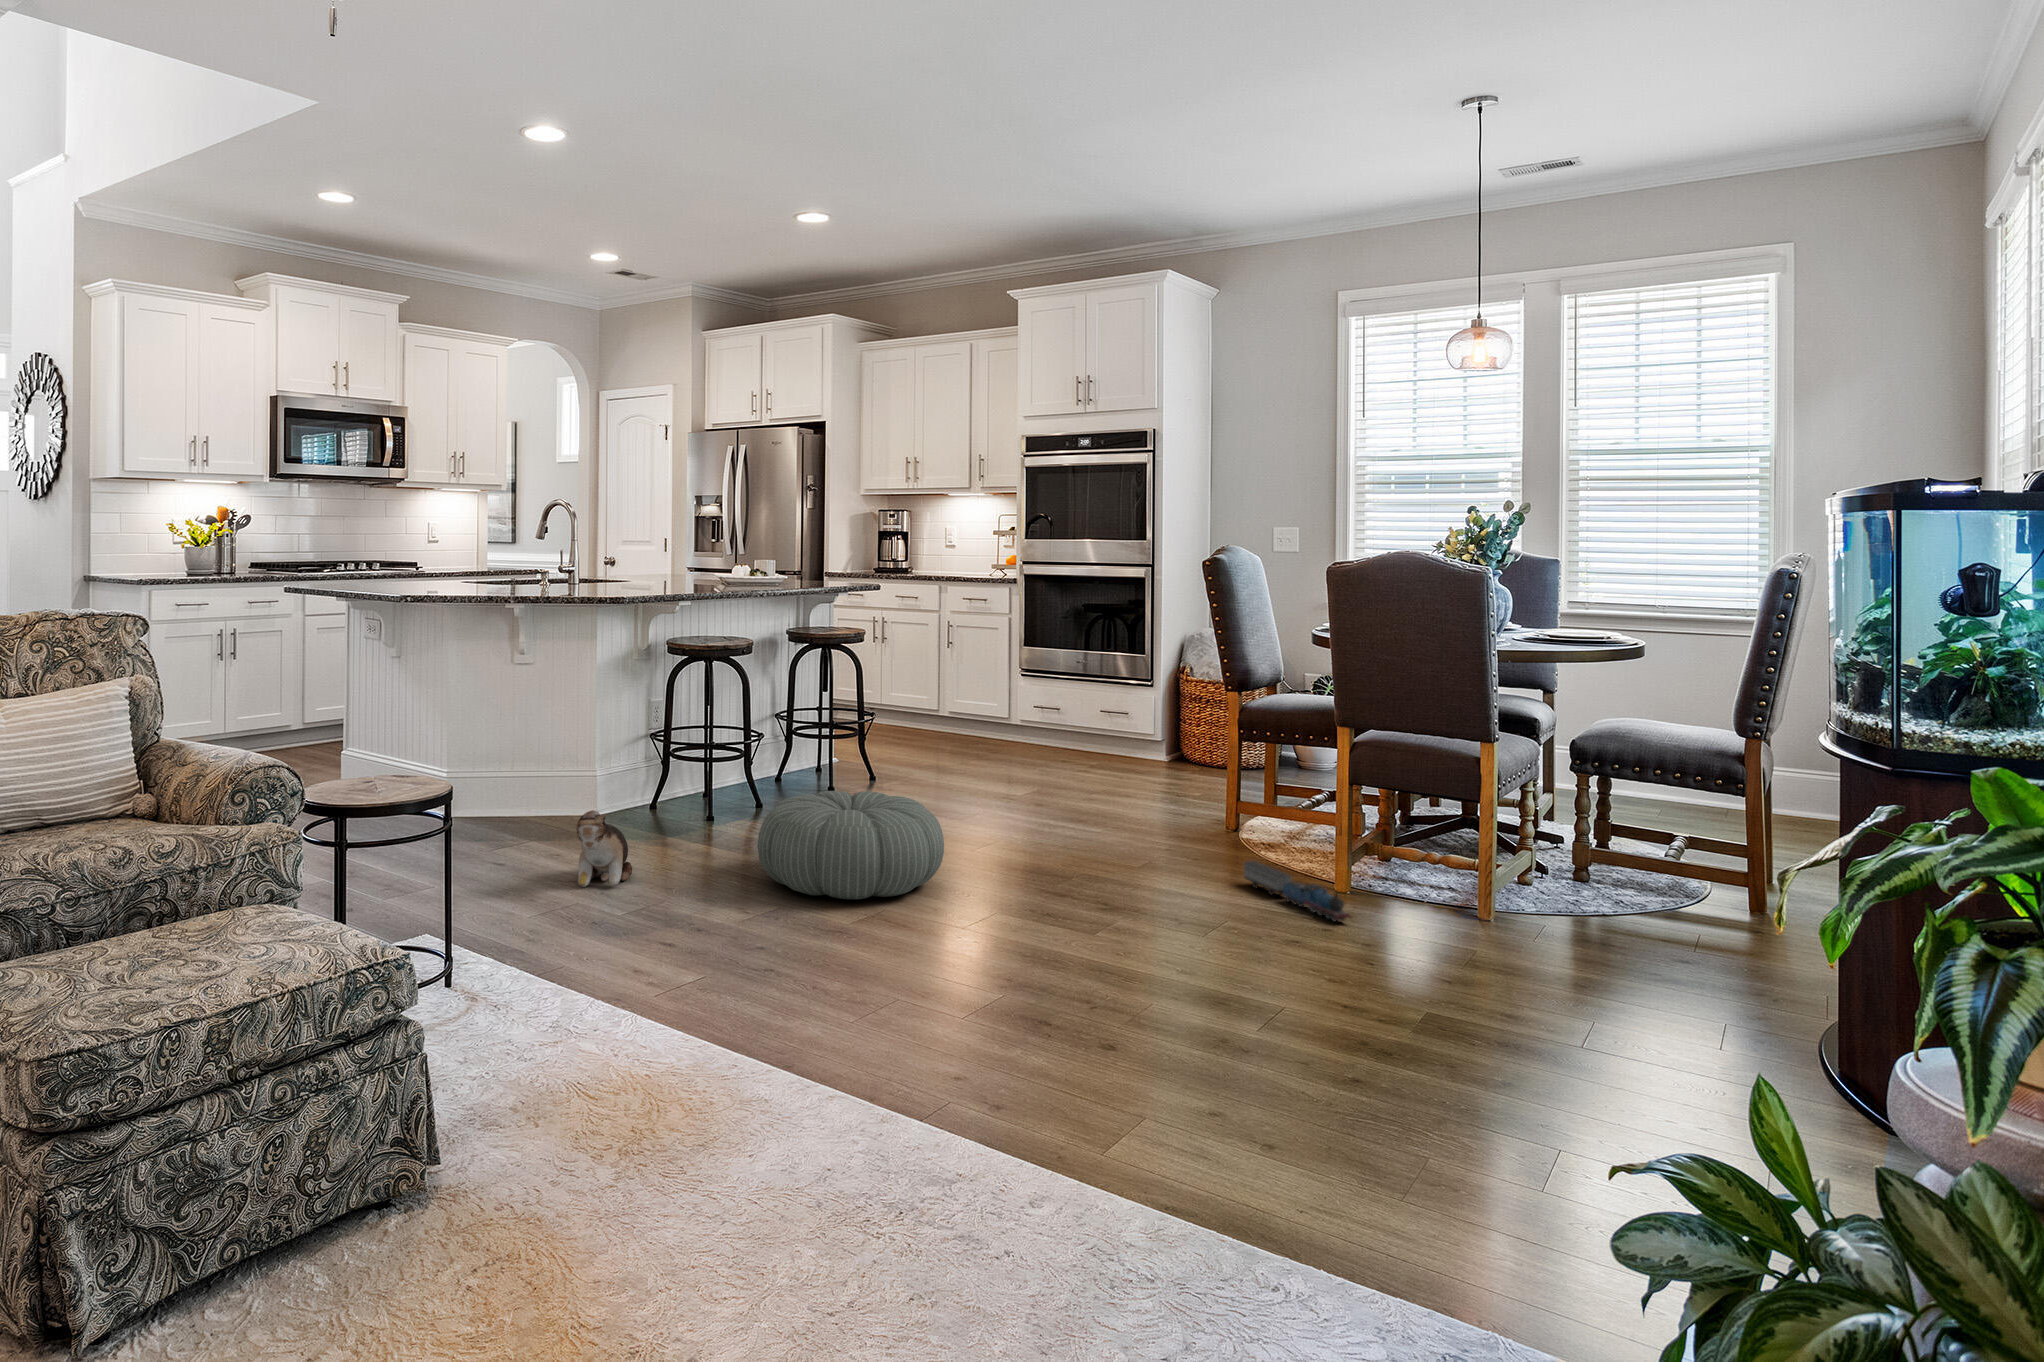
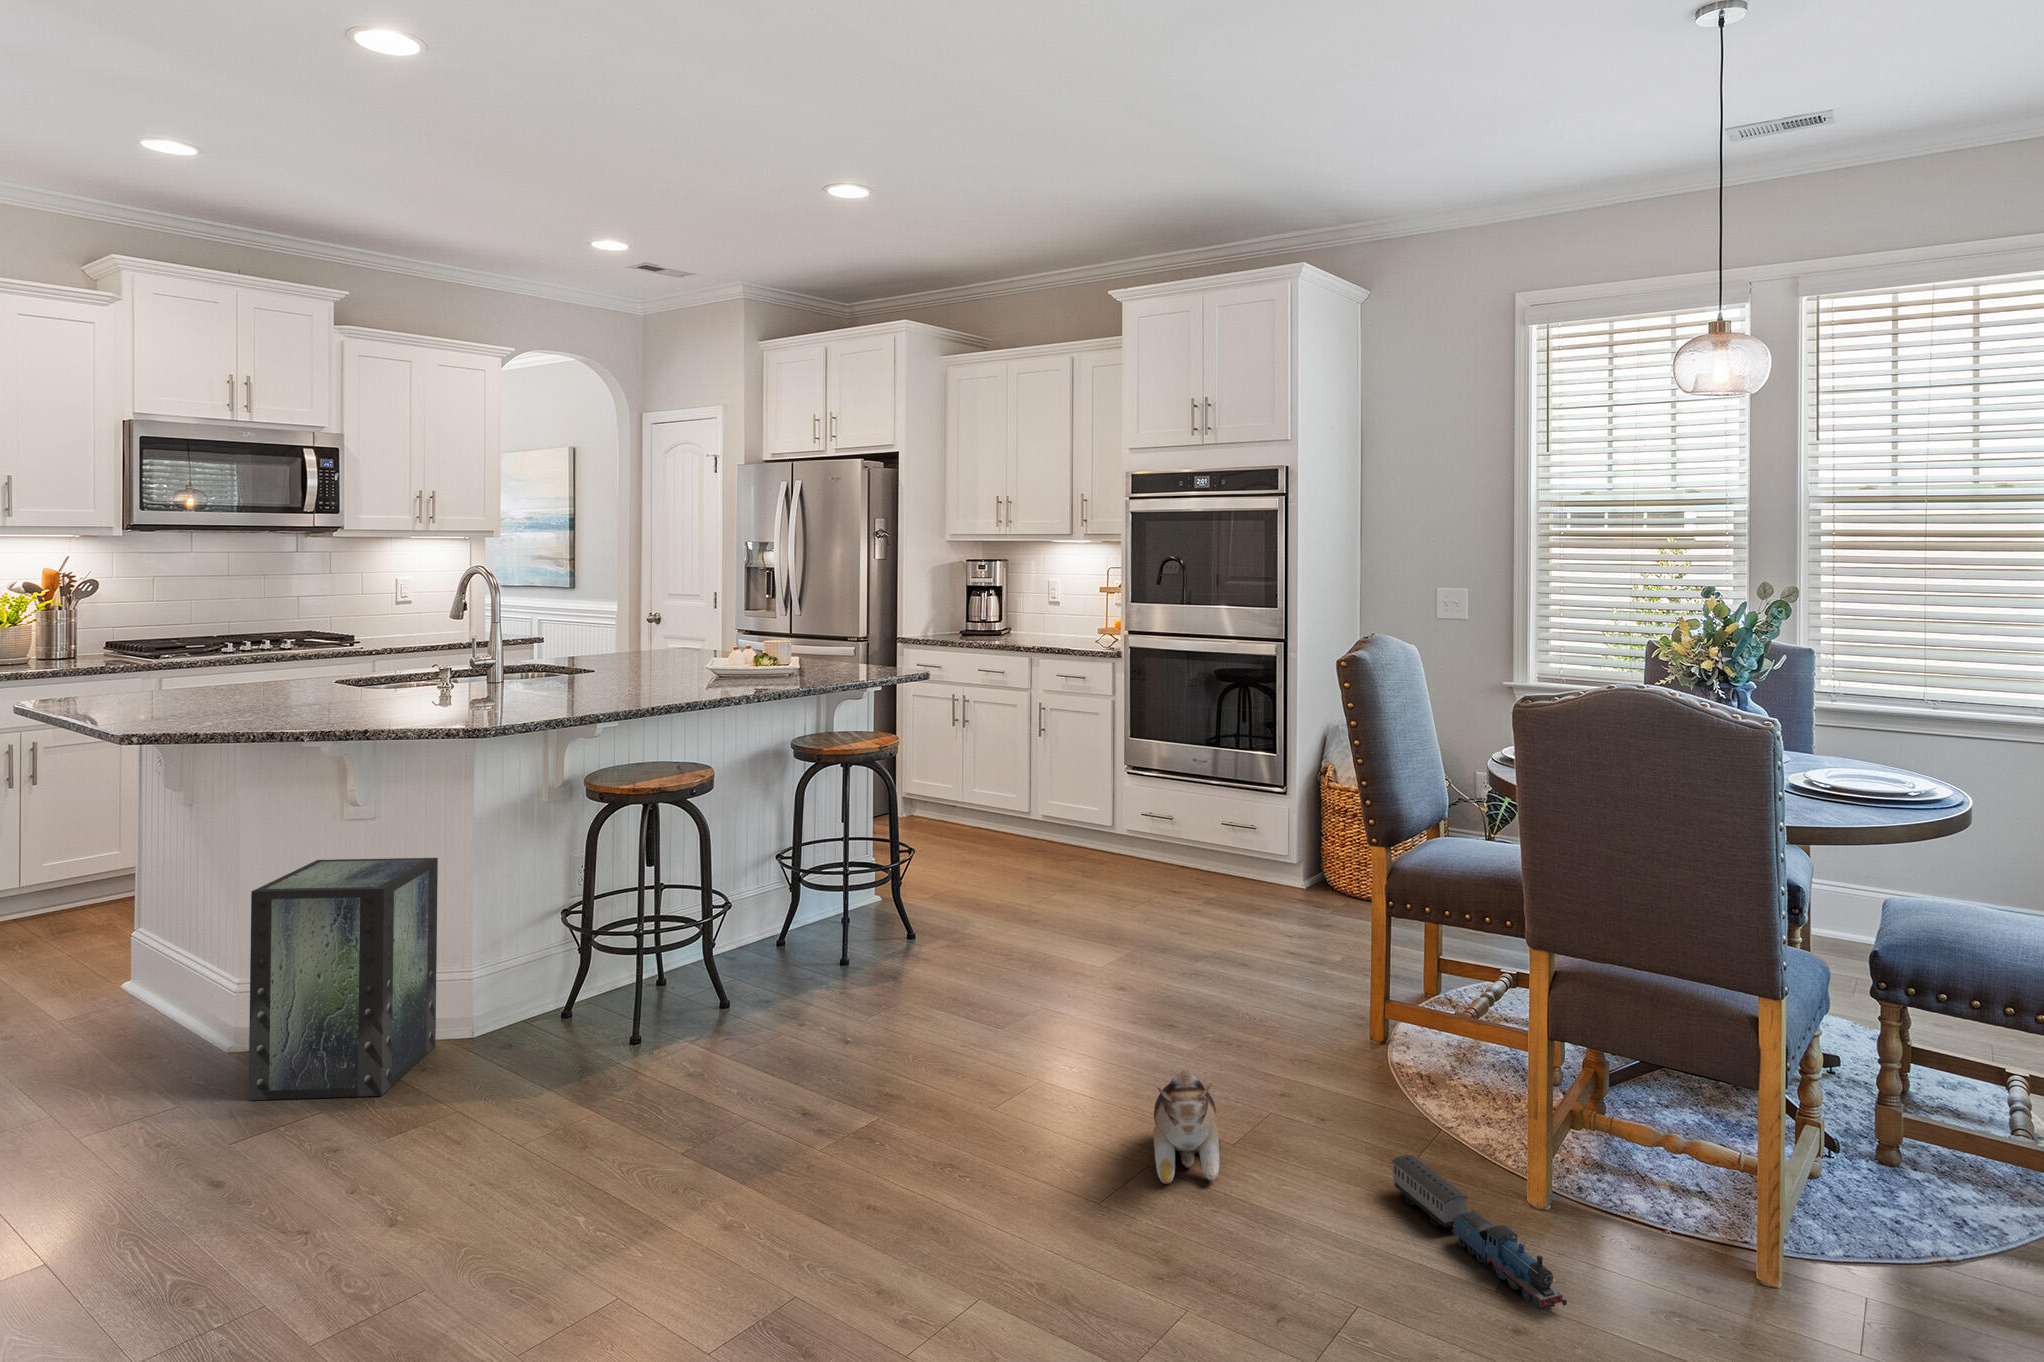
storage box: none [486,688,583,833] -> present [248,858,438,1100]
pouf: present [758,791,944,900] -> none [603,1051,917,1286]
plush toy: present [570,810,632,887] -> present [1153,1071,1221,1184]

